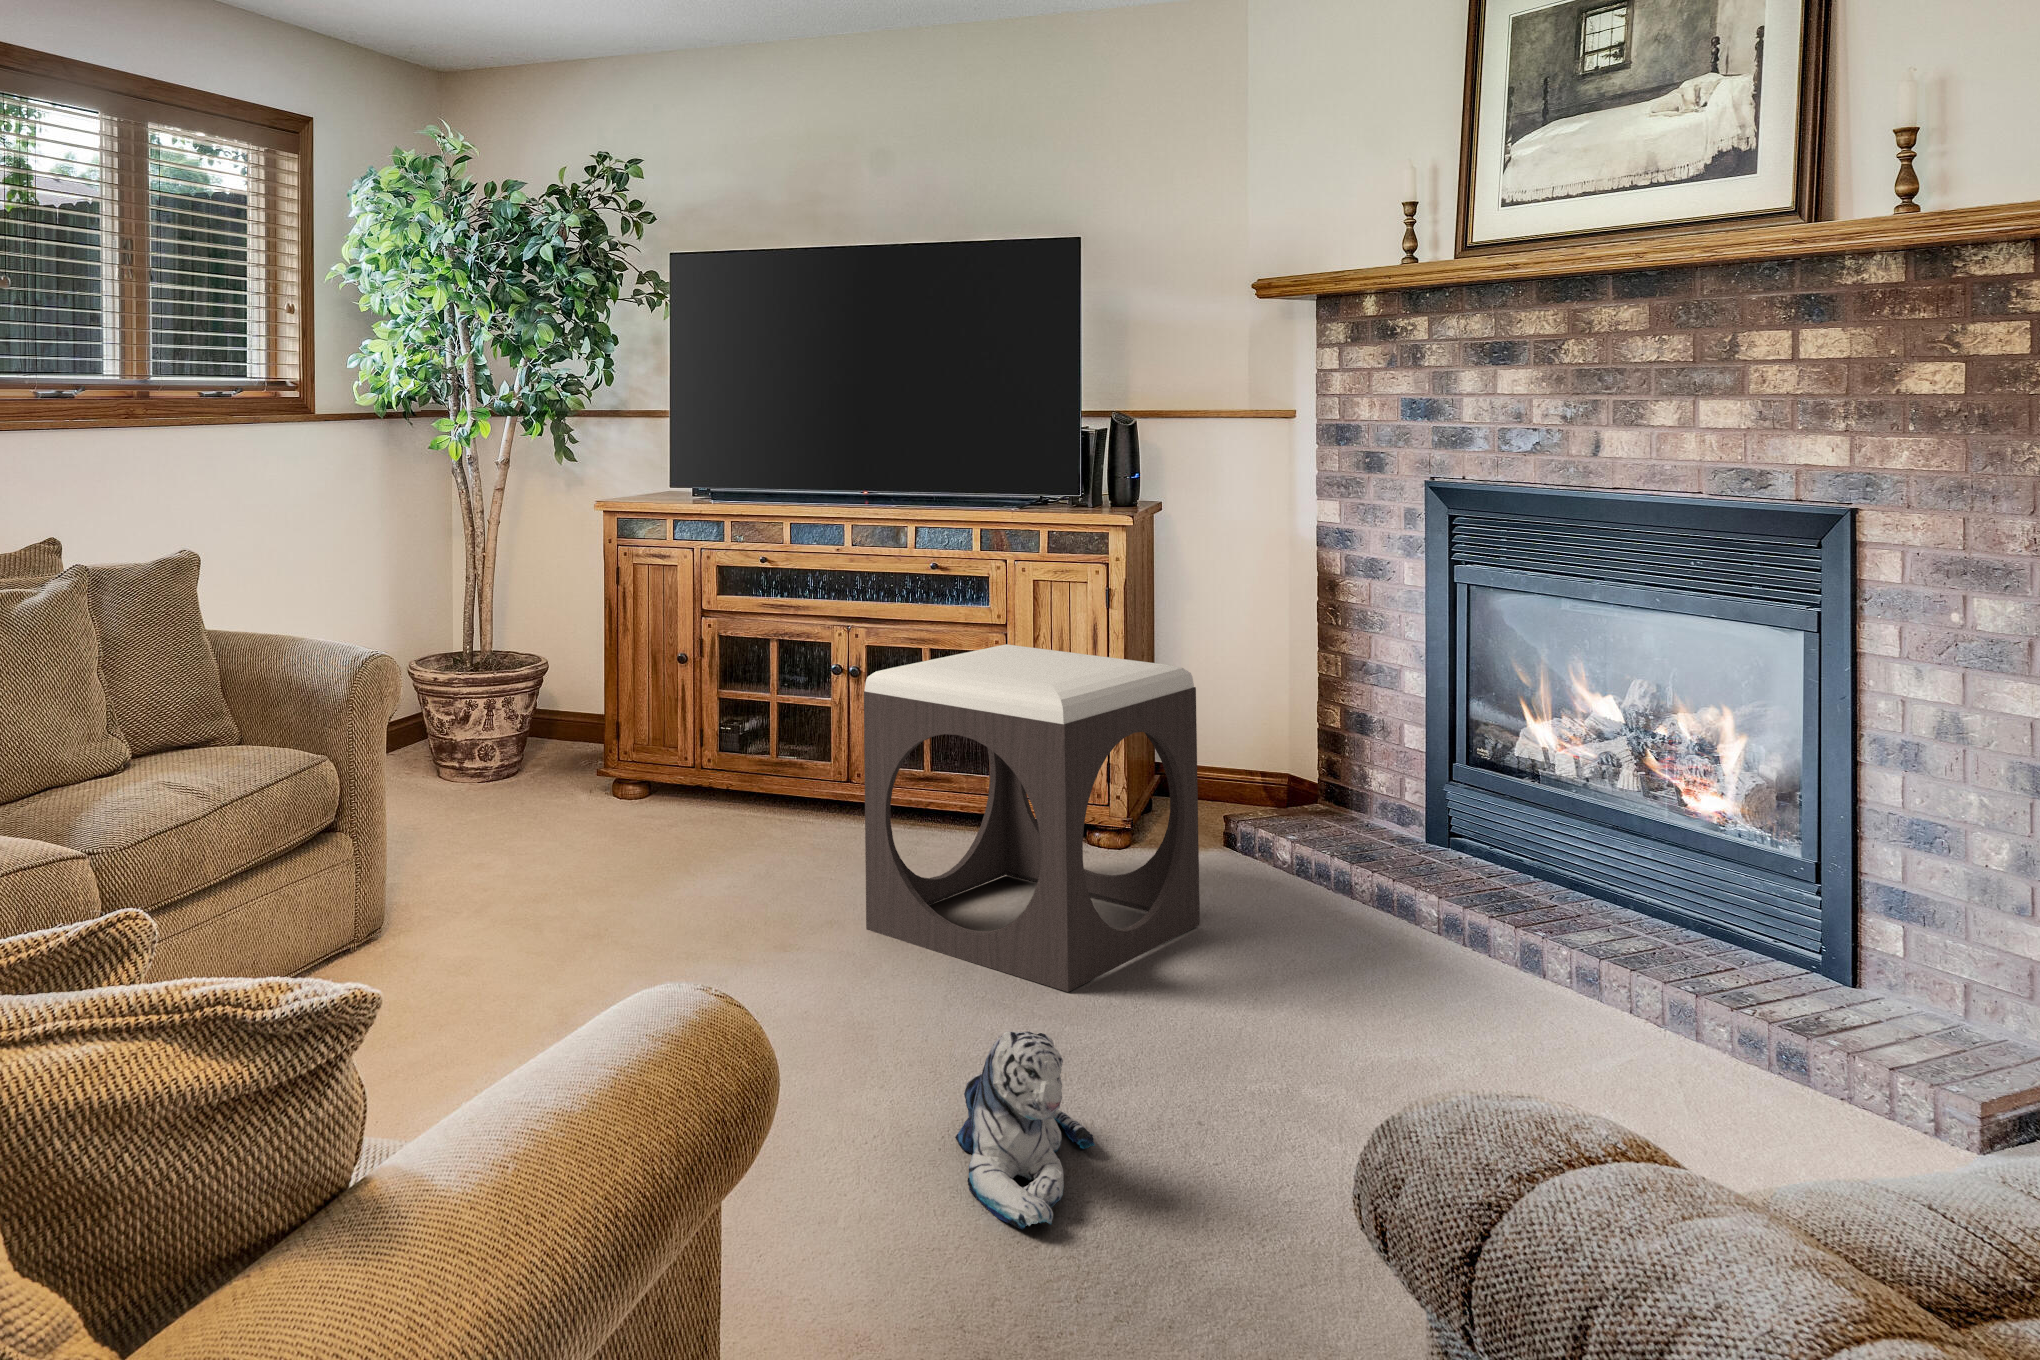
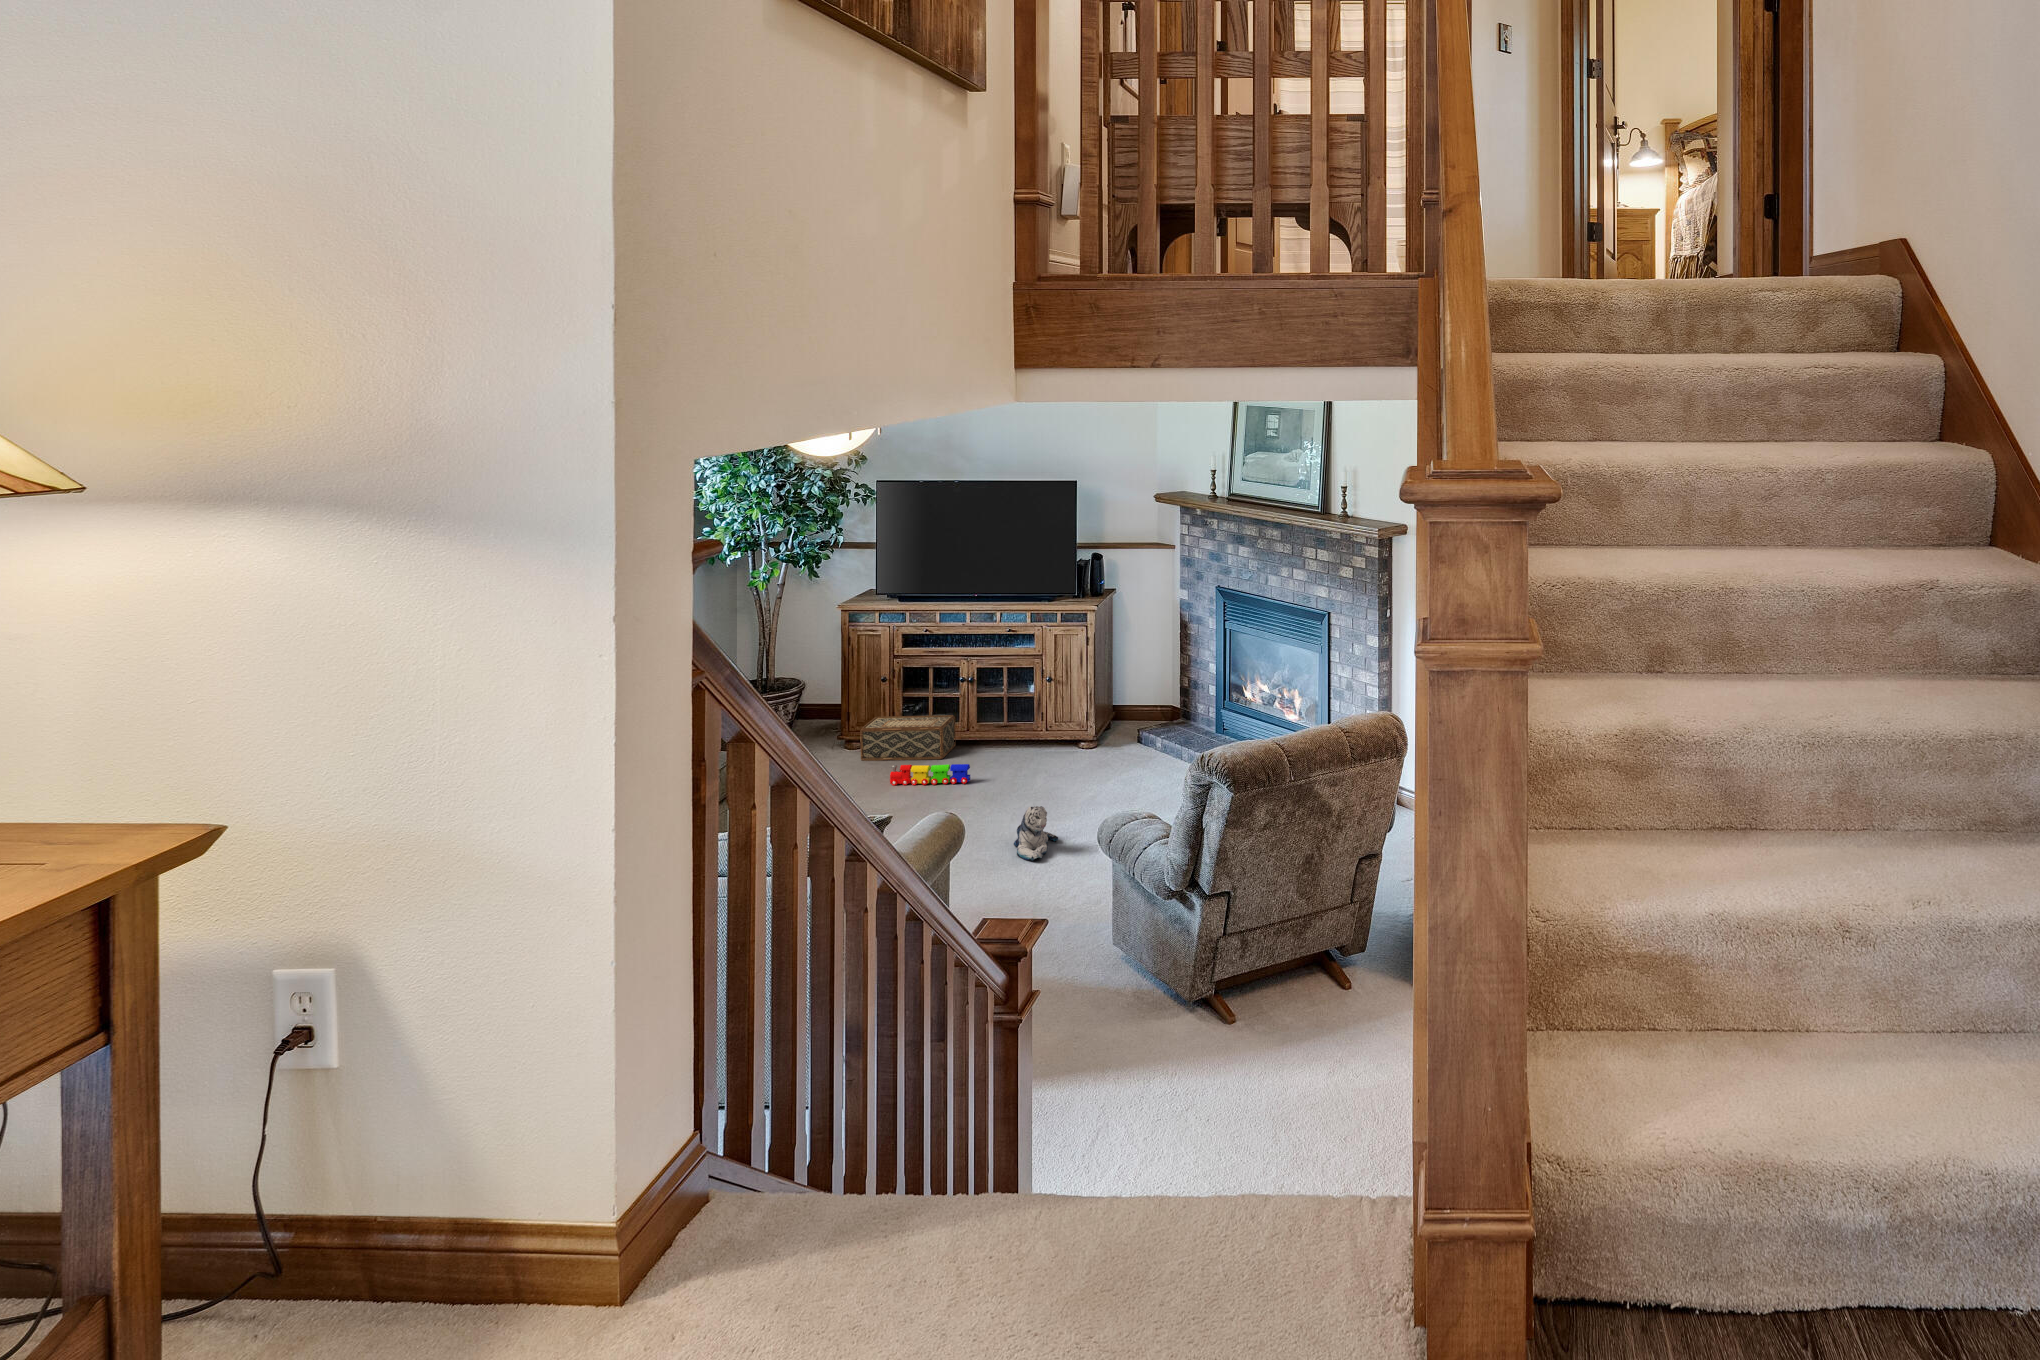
footstool: present [864,644,1200,992] -> none [979,668,1116,801]
woven basket: none [626,735,820,839] -> present [860,715,956,761]
toy train: none [667,843,845,908] -> present [890,764,970,786]

